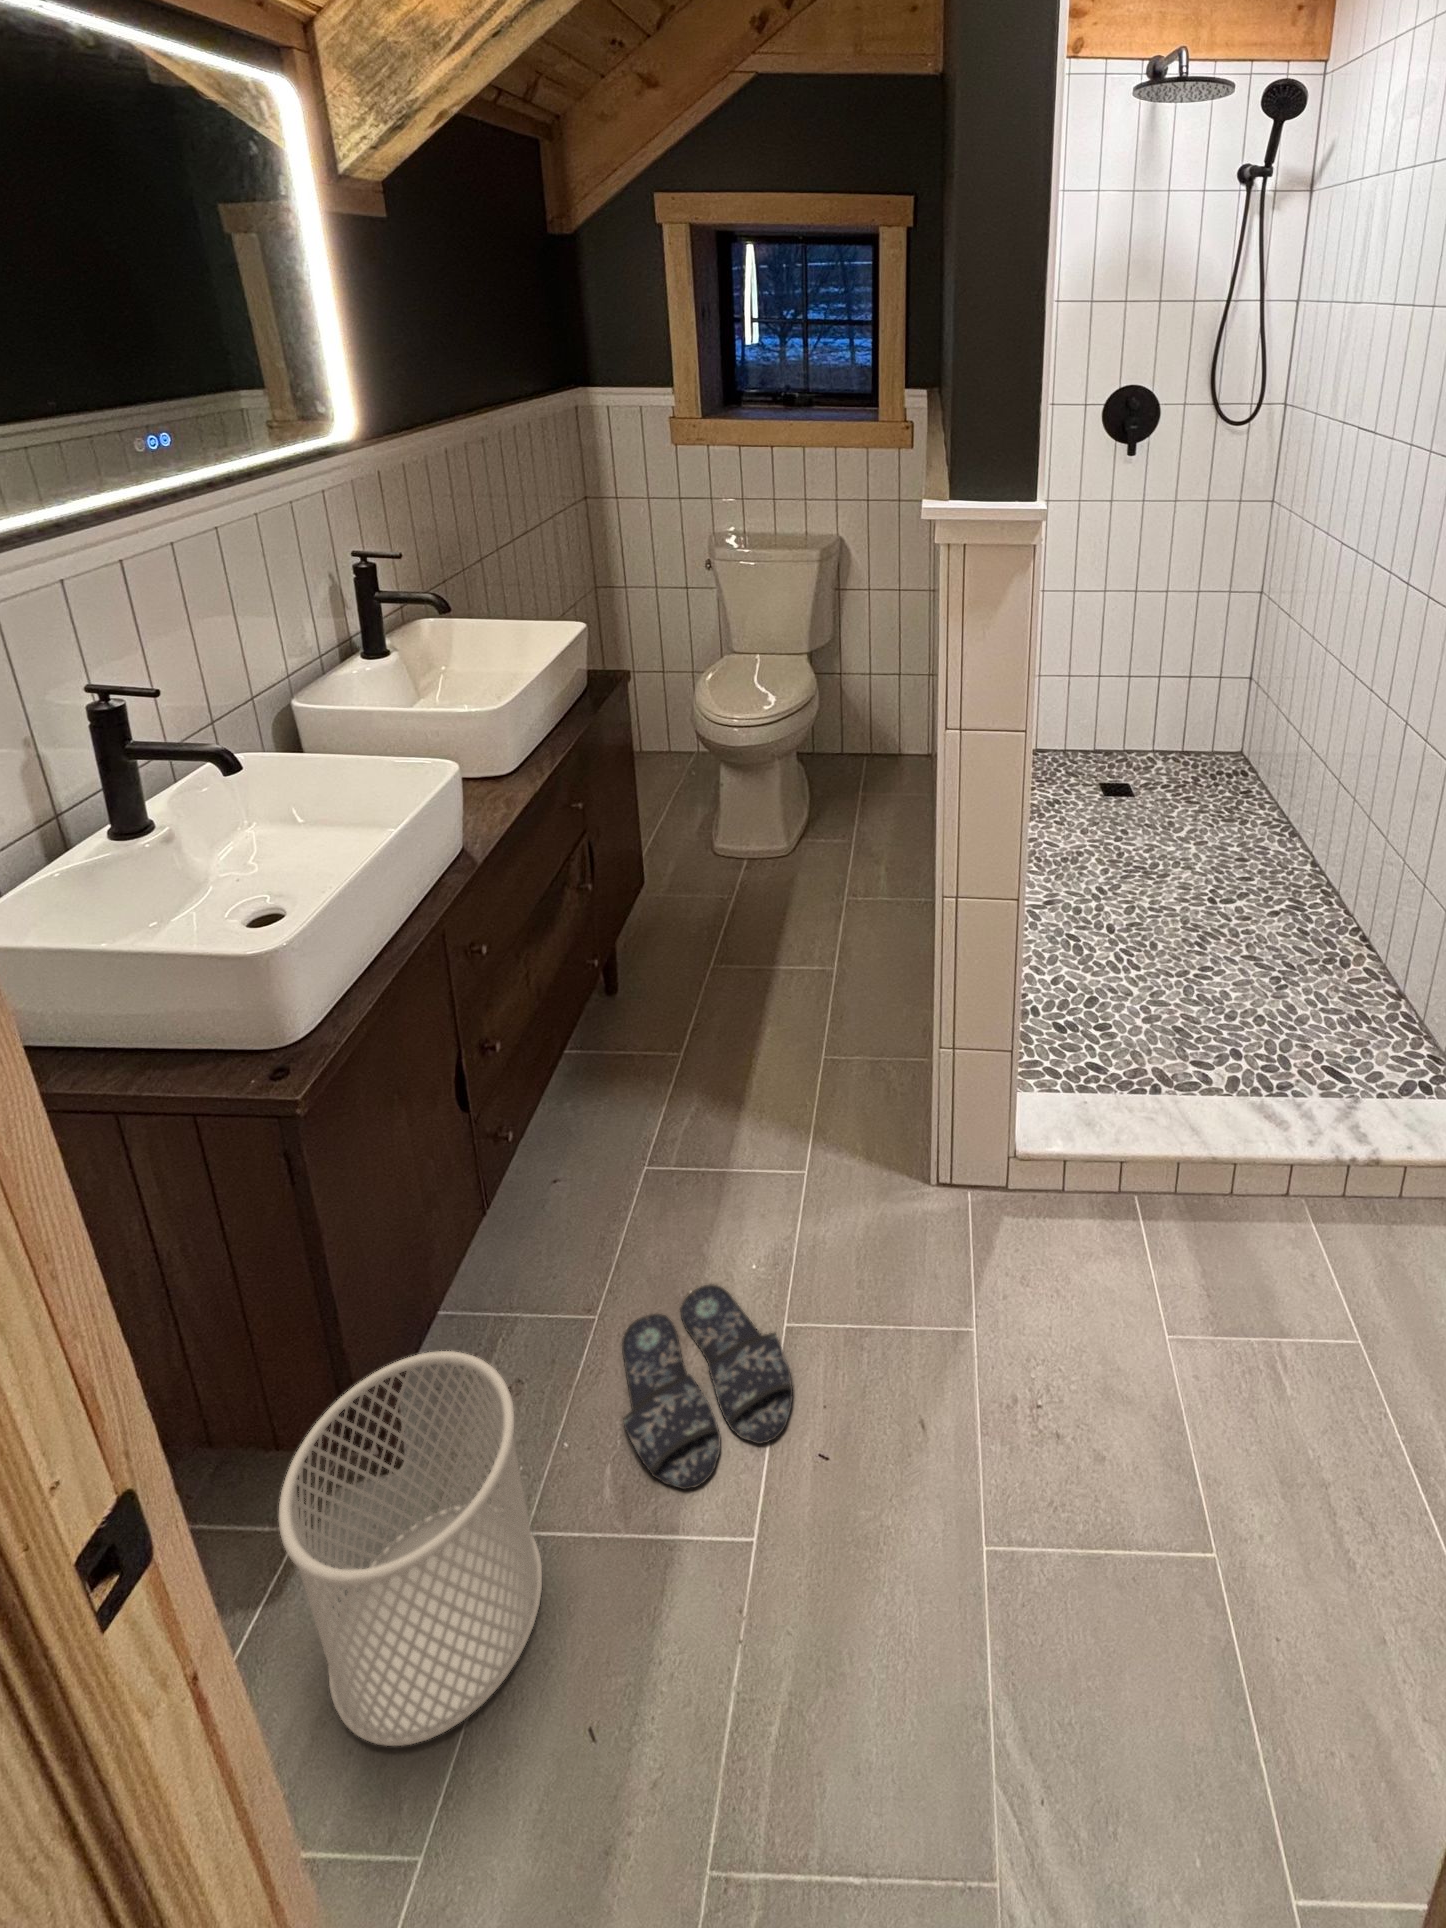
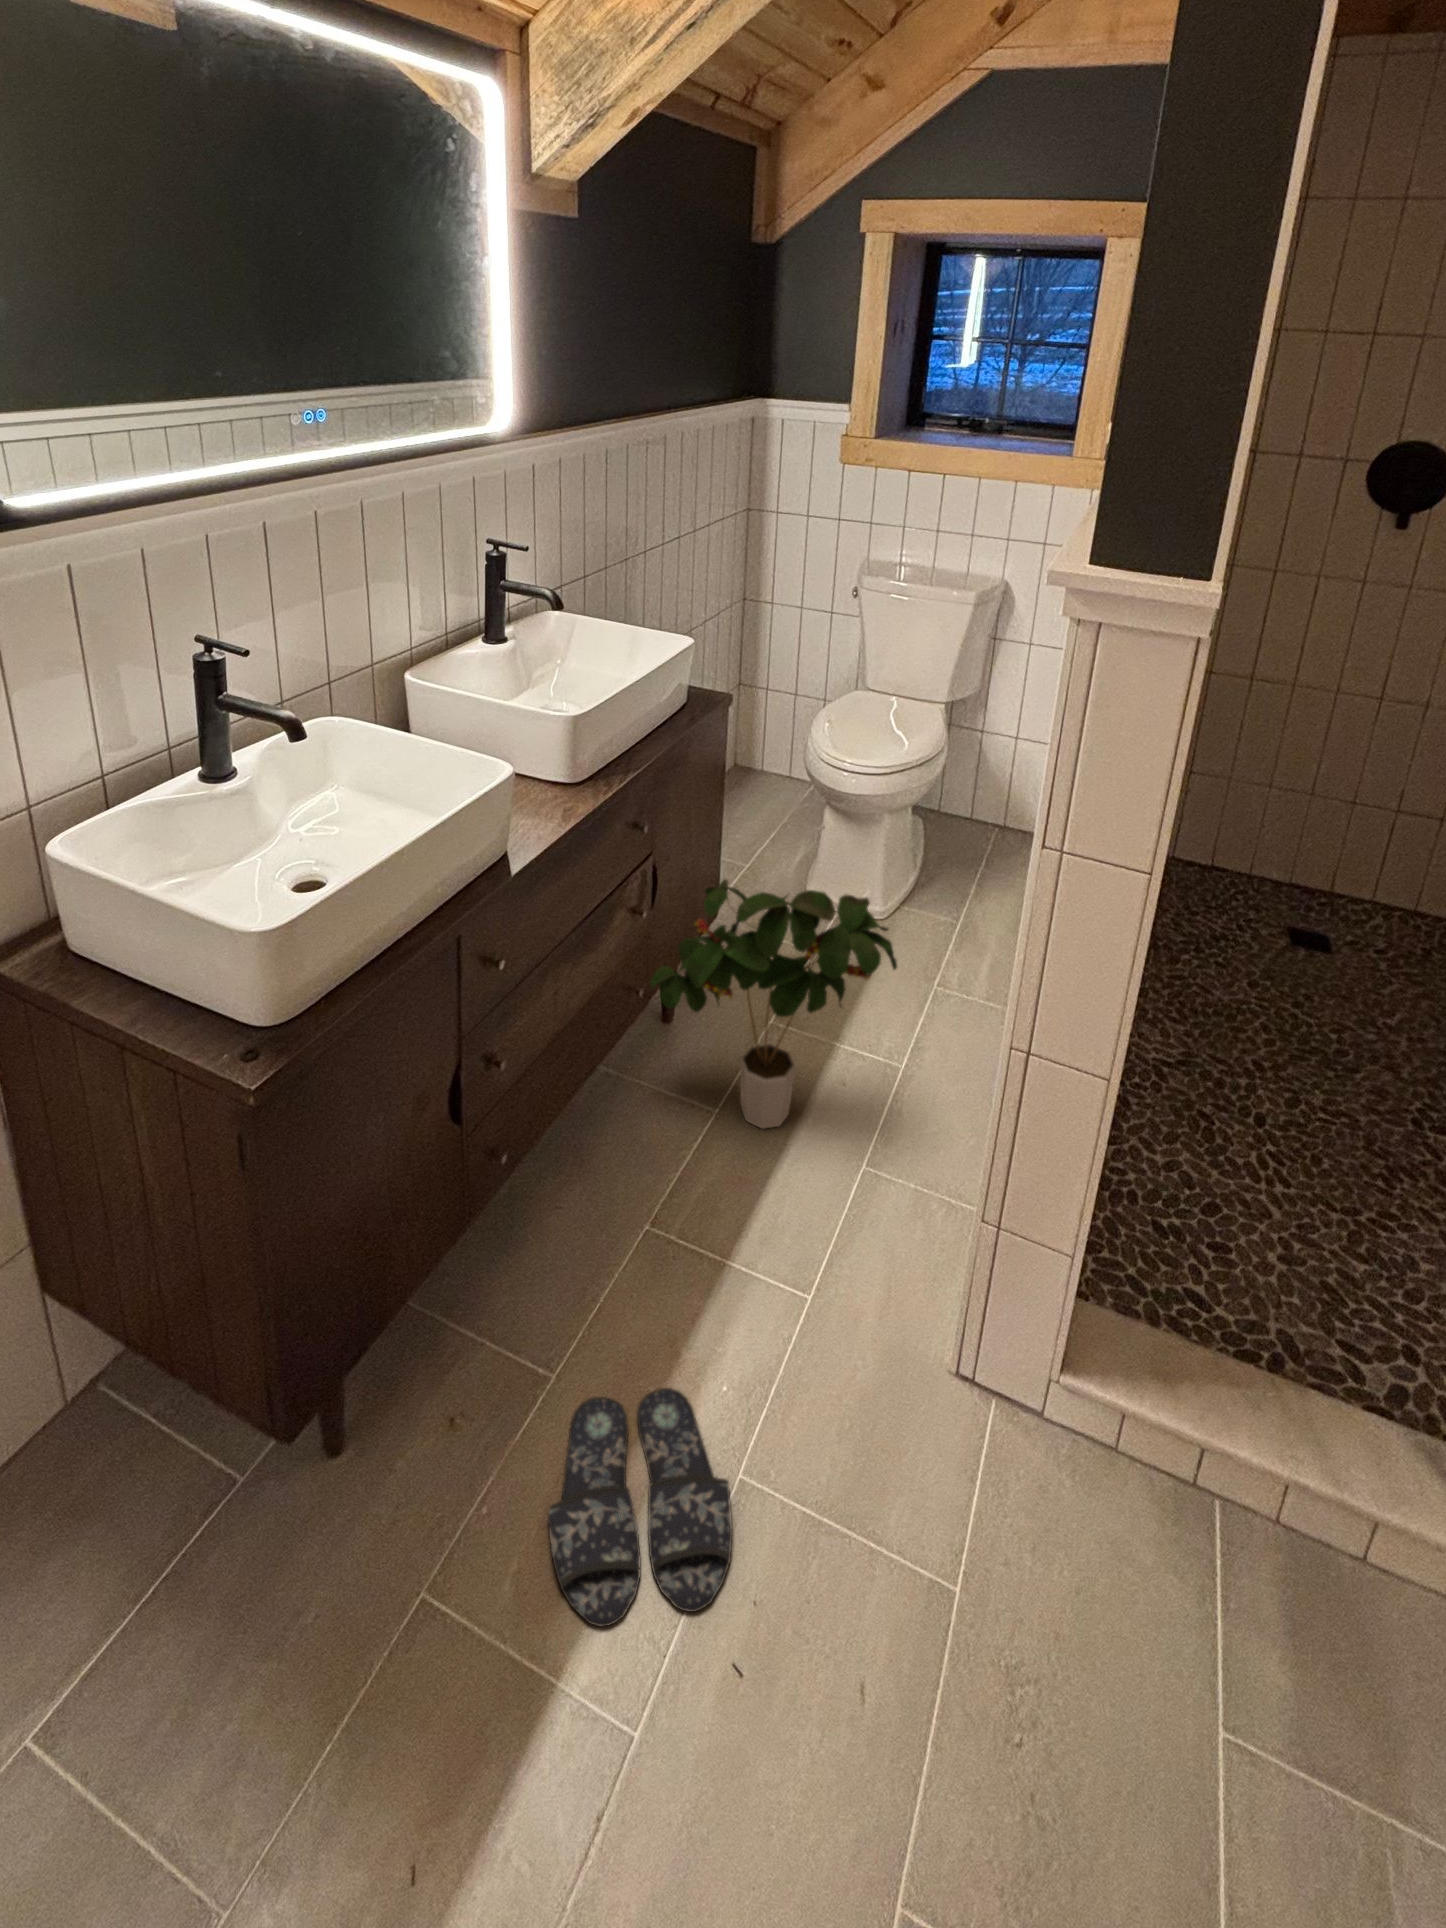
potted plant: none [600,824,825,1054] -> present [651,880,897,1128]
wastebasket: present [279,1351,542,1746] -> none [186,1364,433,1774]

